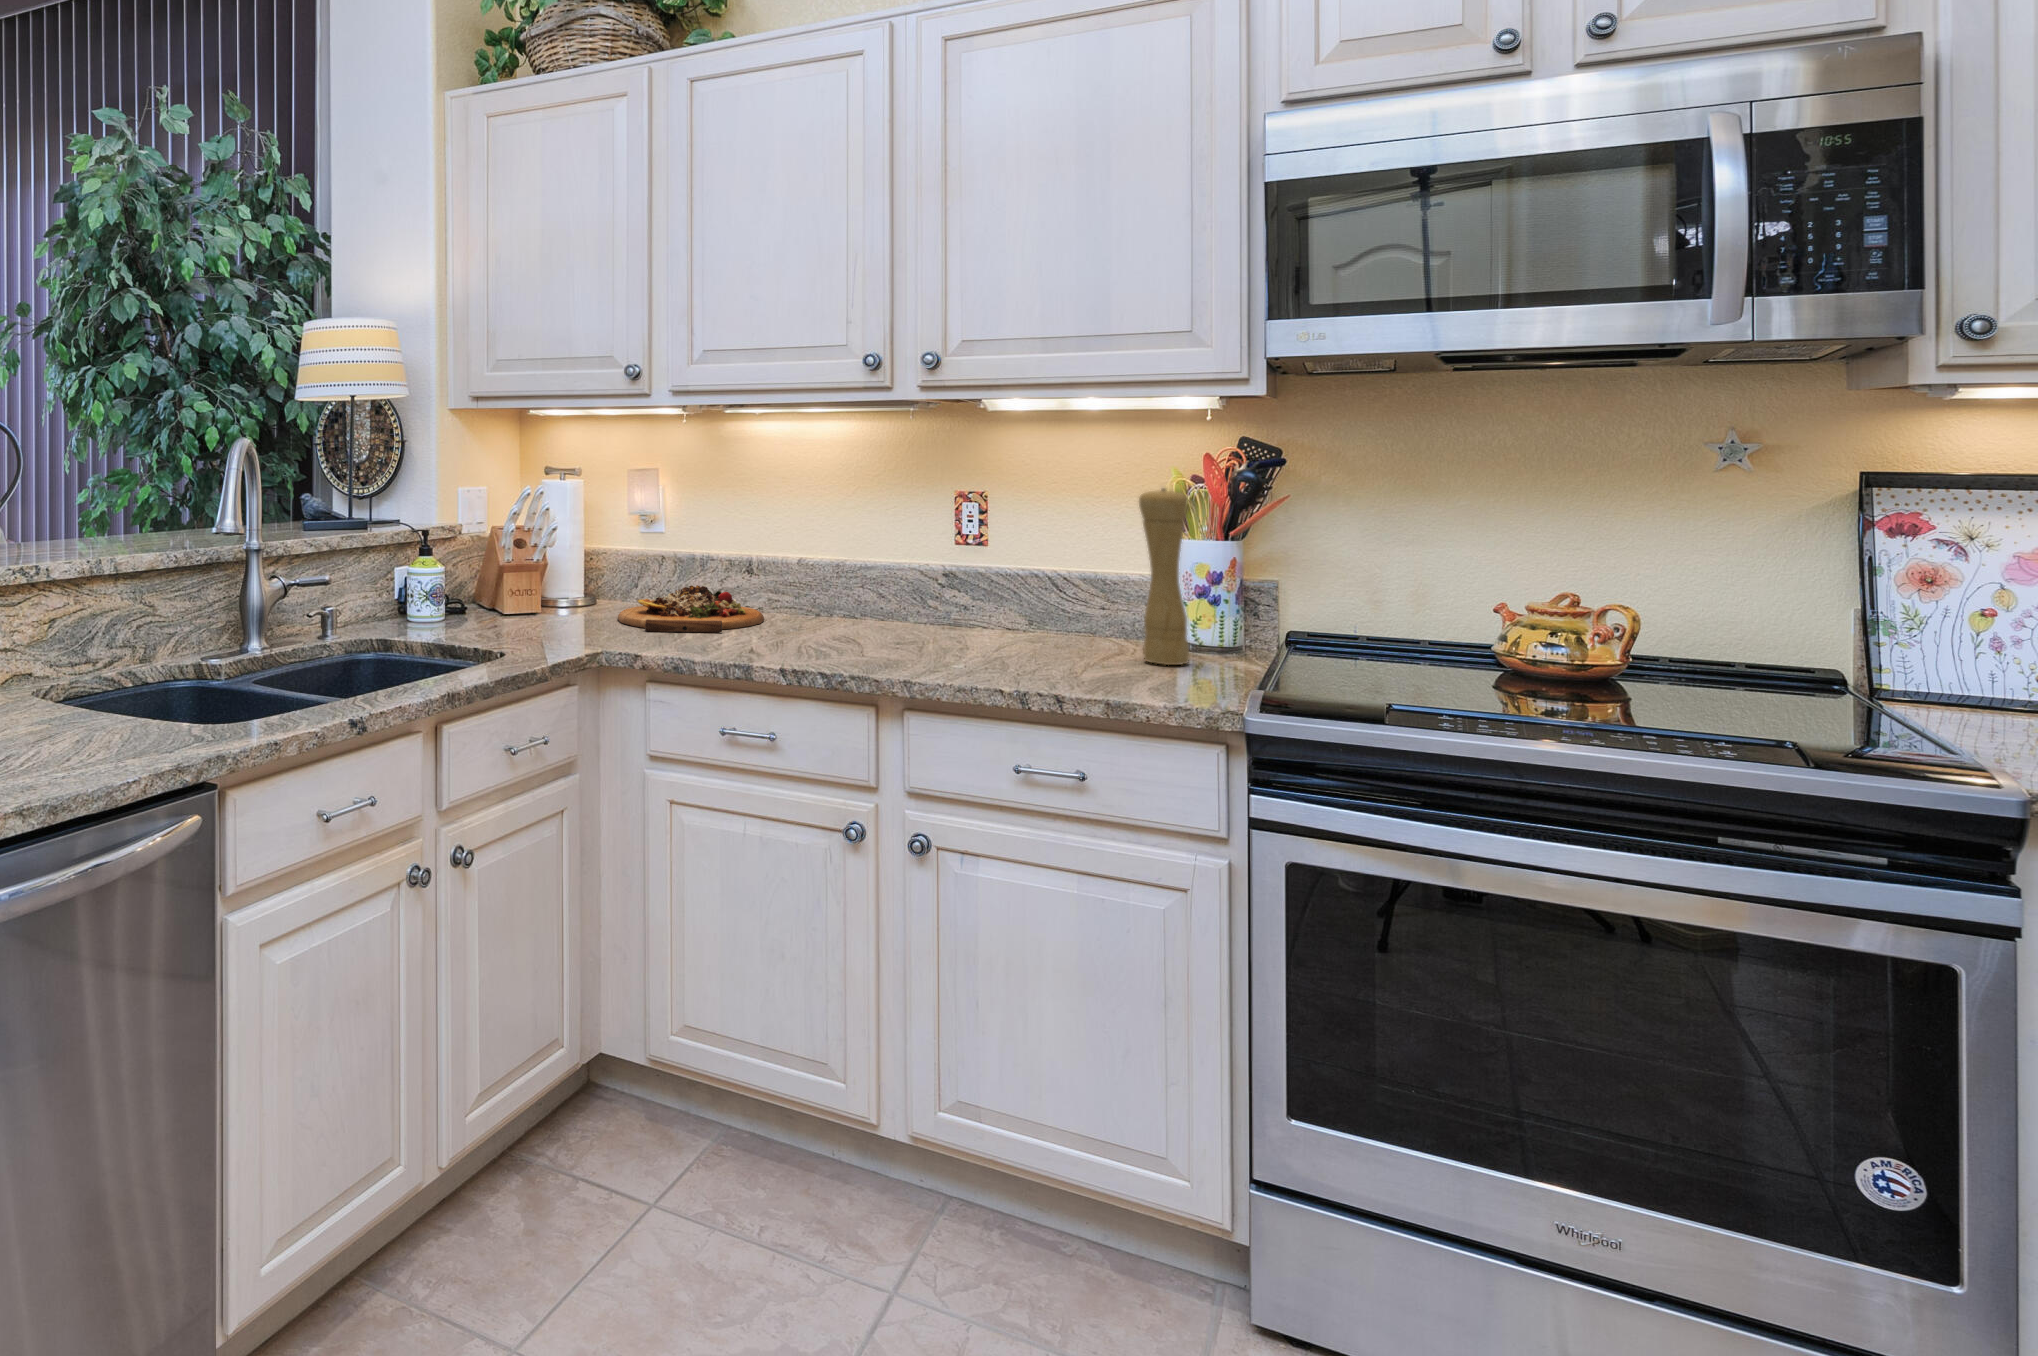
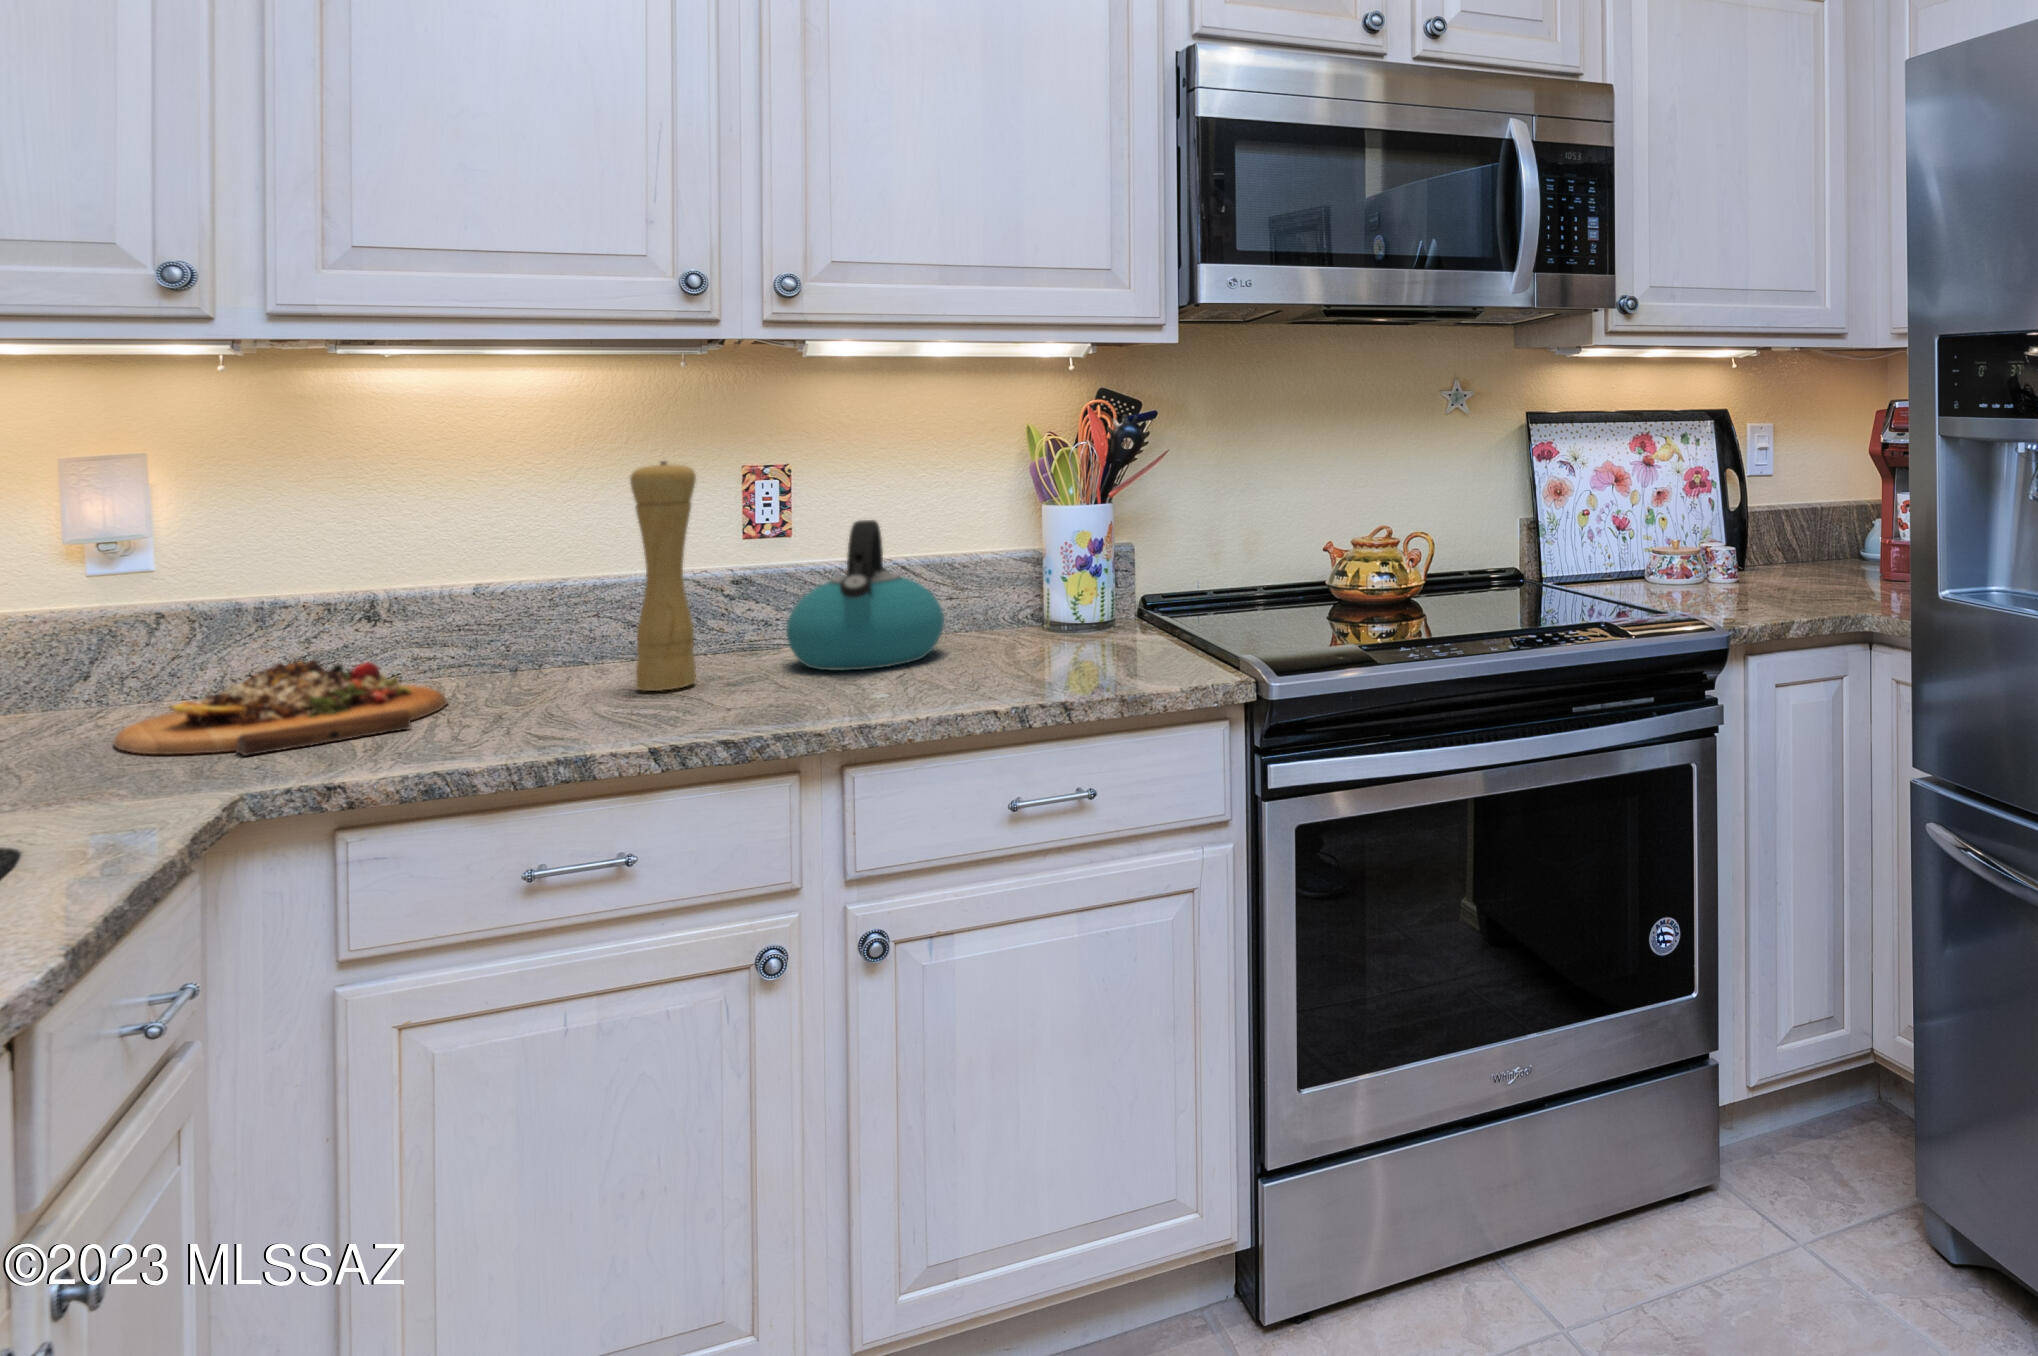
pepper mill: present [1139,488,1189,665] -> present [630,461,696,691]
kettle: none [945,536,1062,650] -> present [786,520,944,670]

